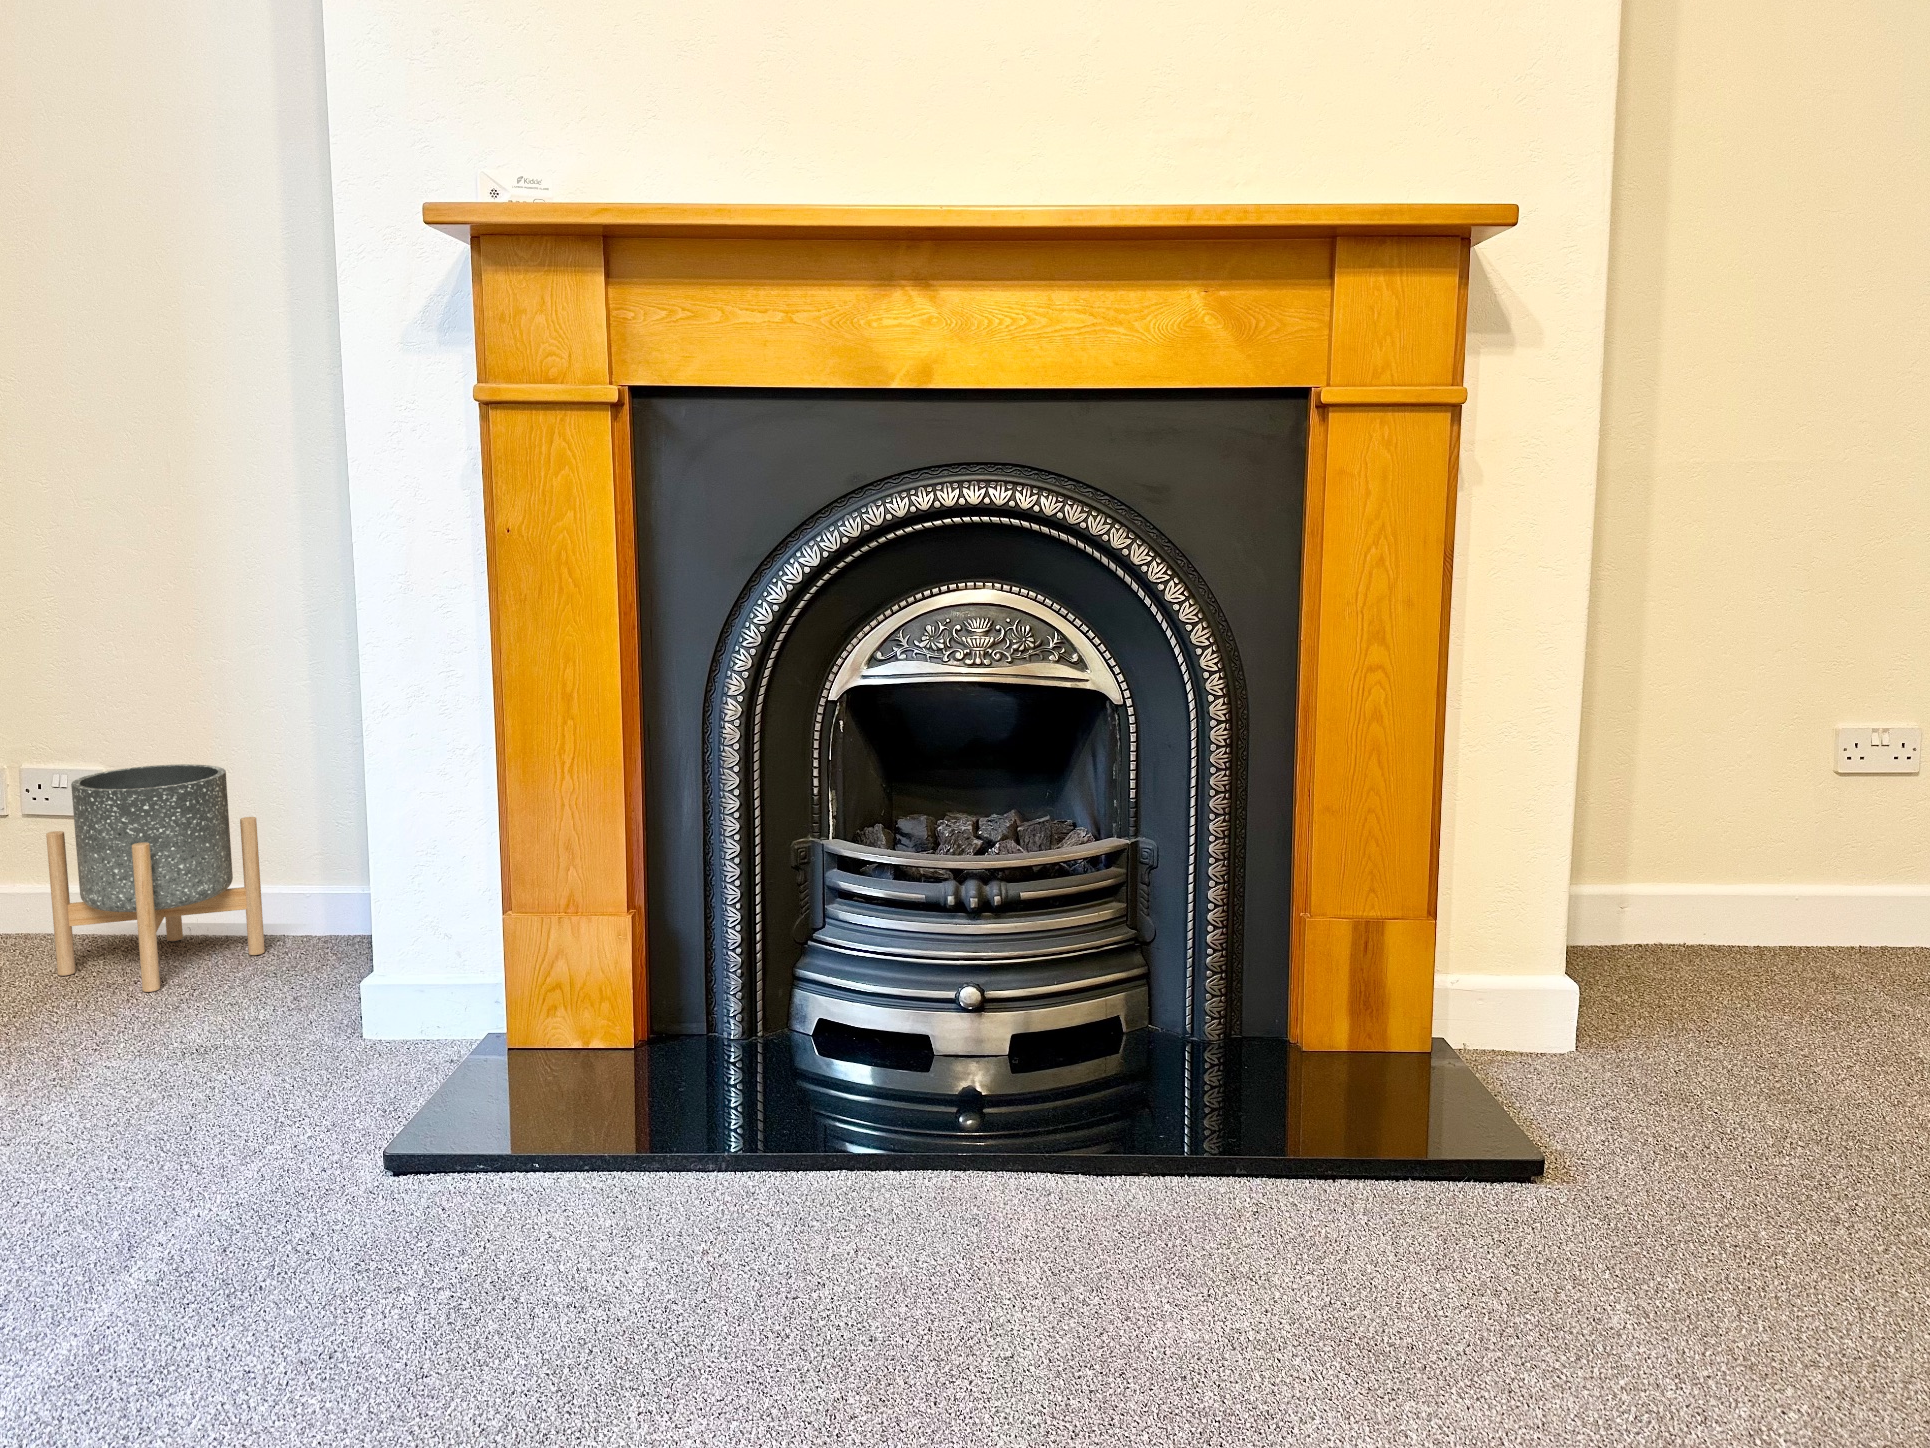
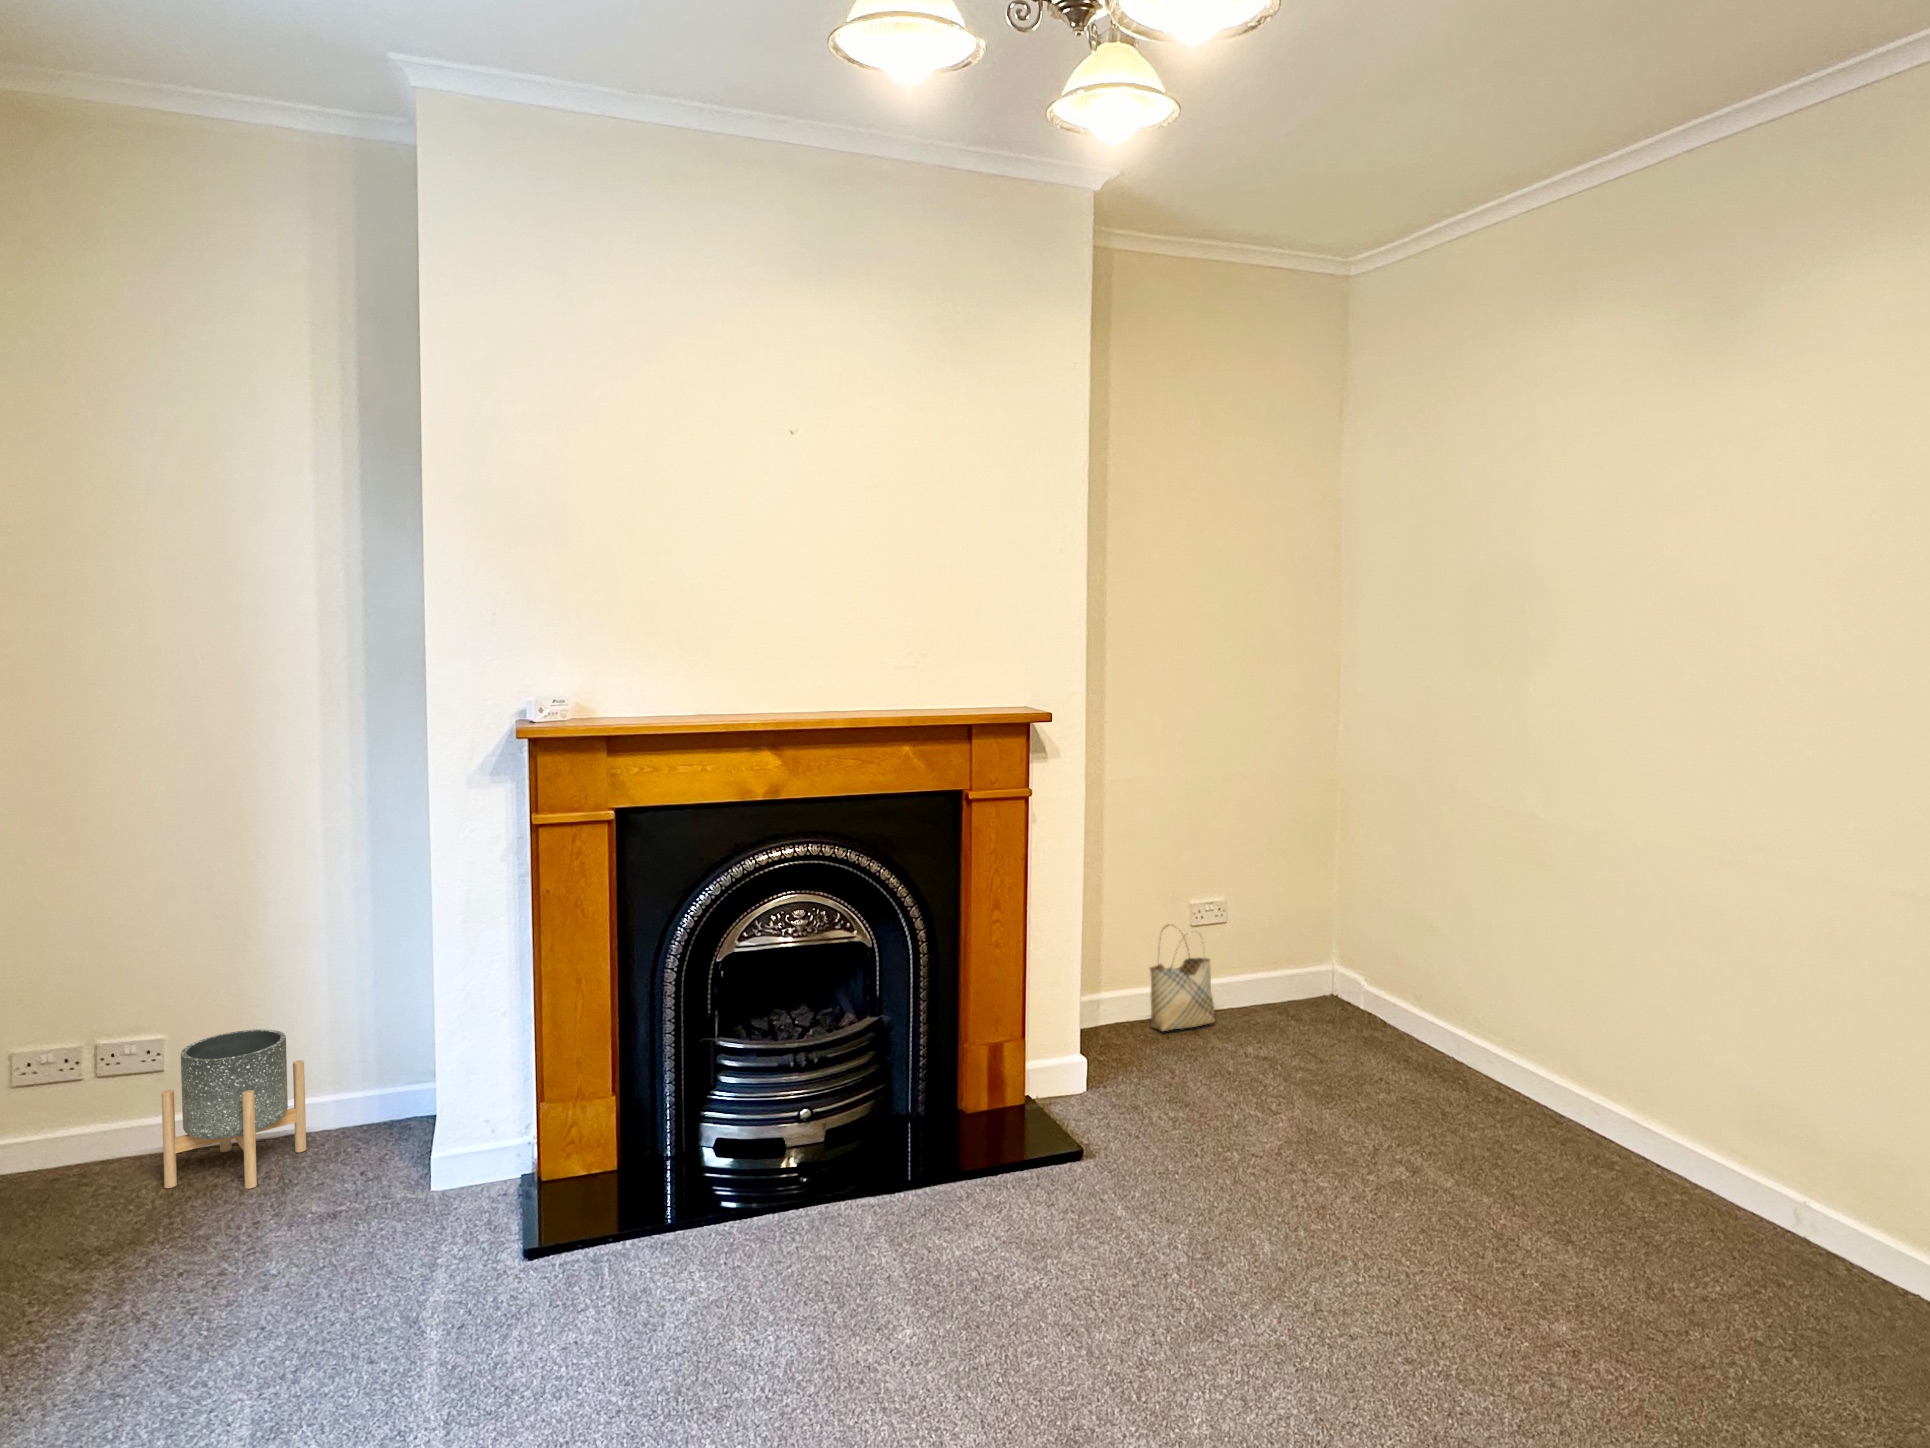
woven basket: none [1721,756,1872,962] -> present [1150,924,1215,1031]

